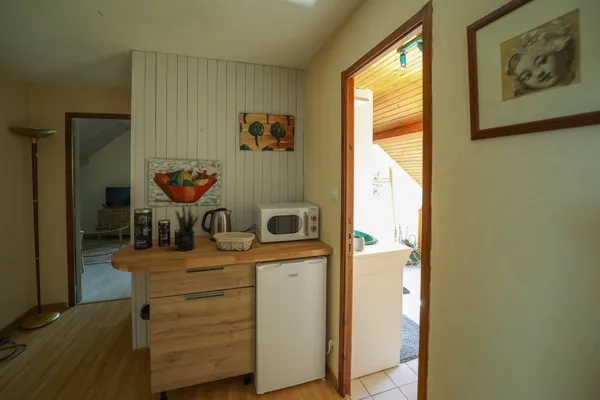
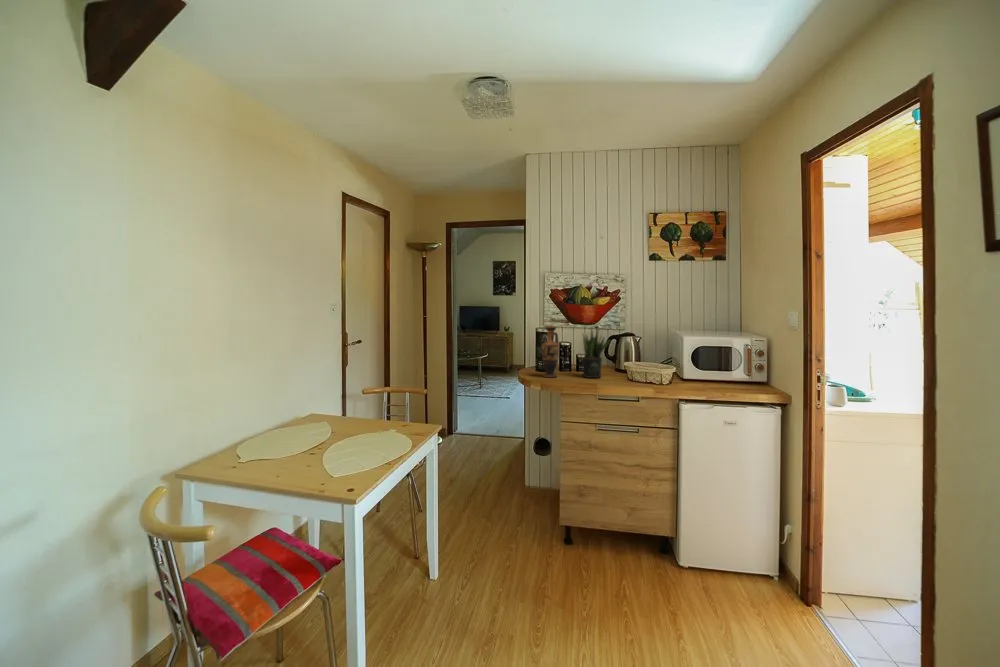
vase: none [131,206,151,255] -> present [542,326,559,378]

